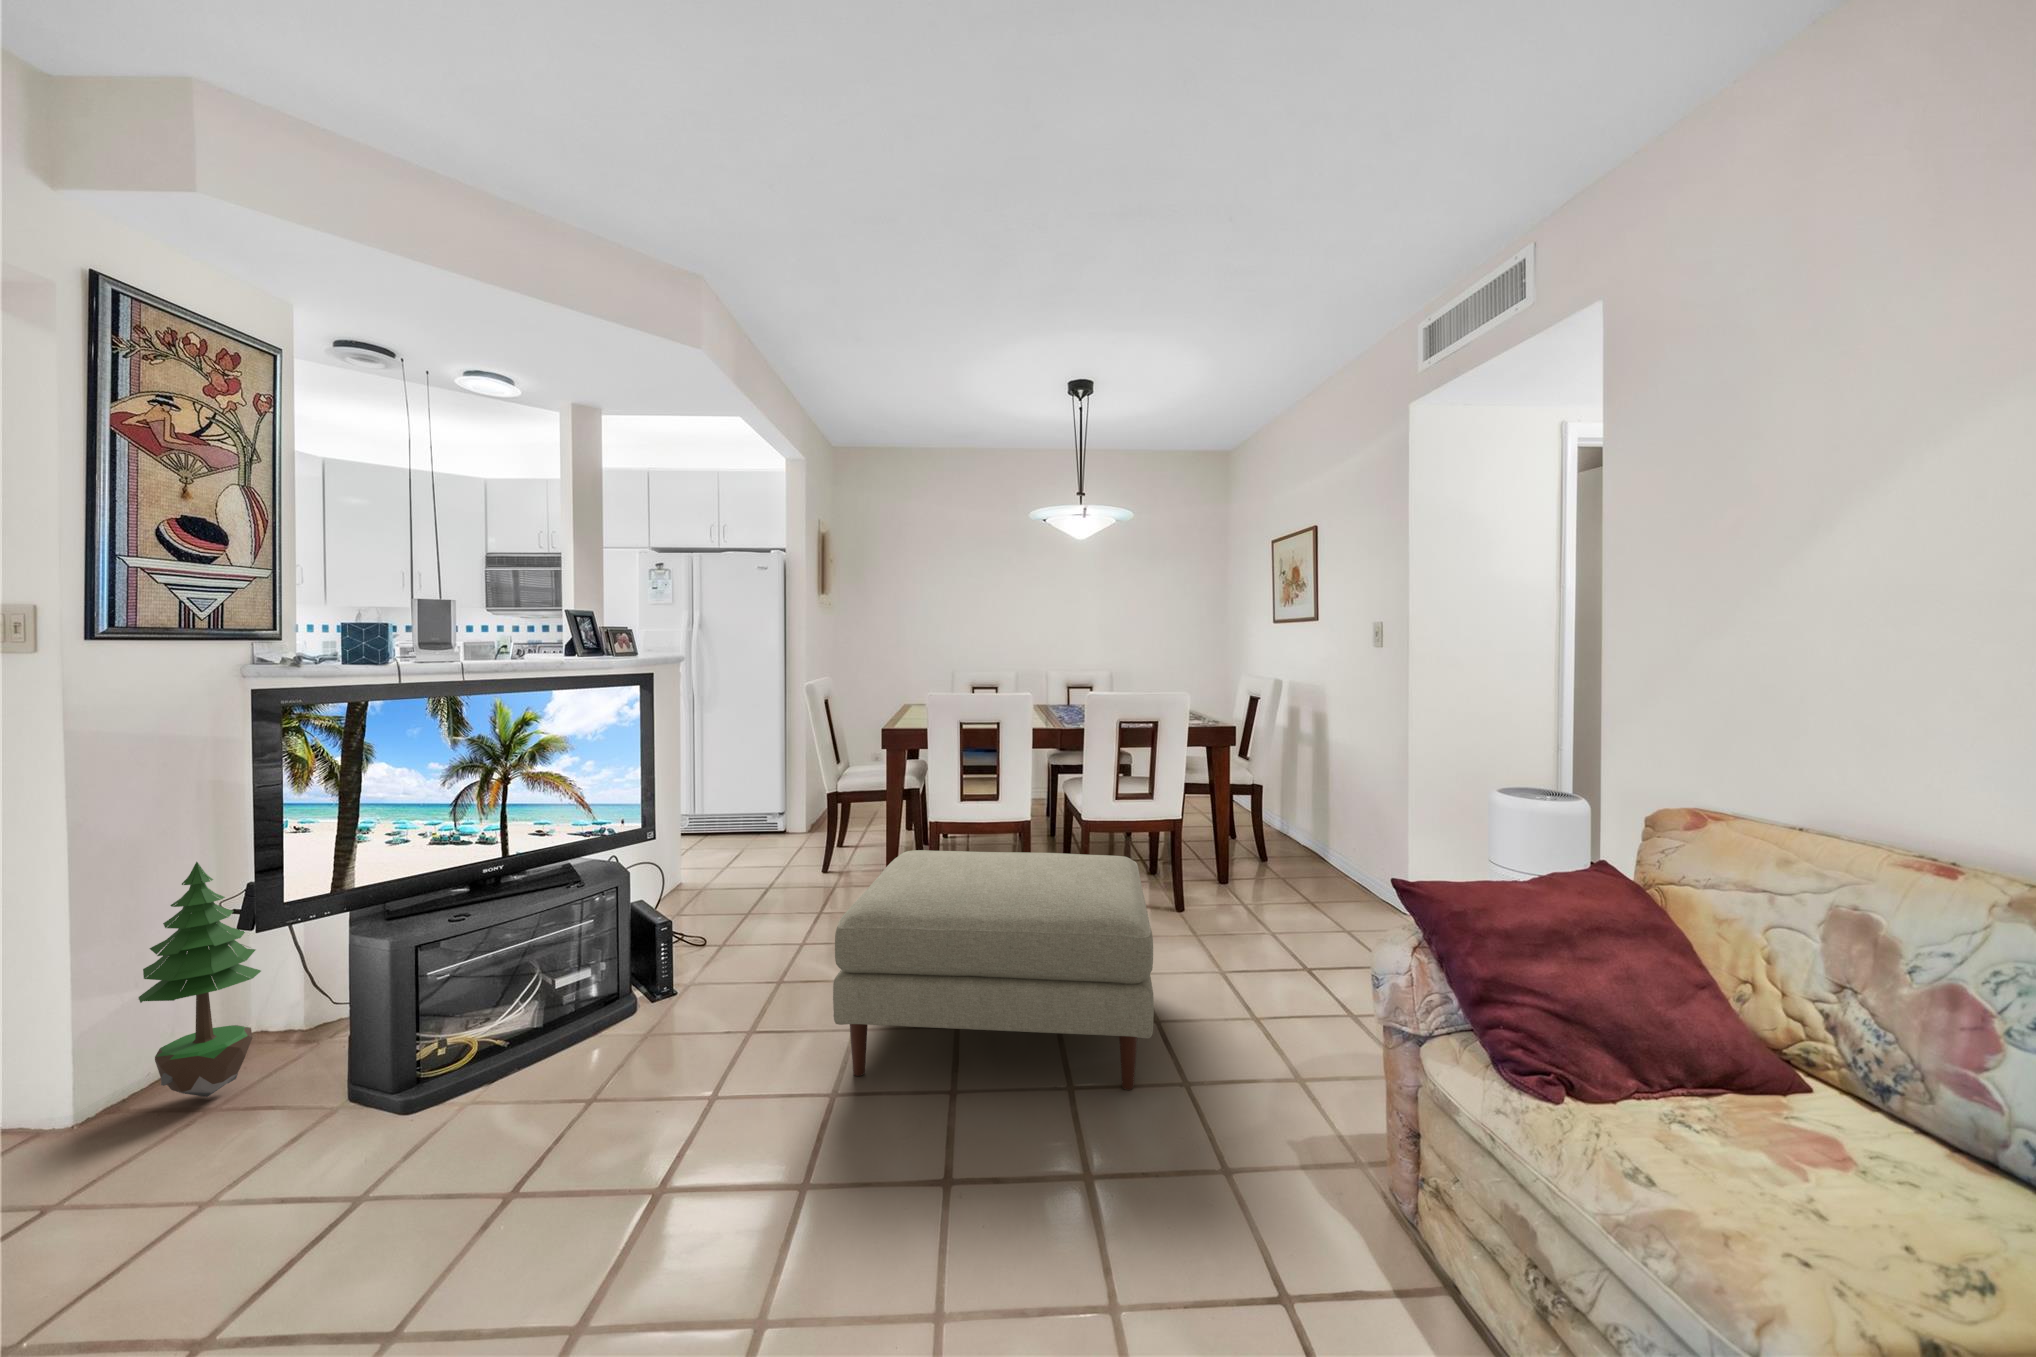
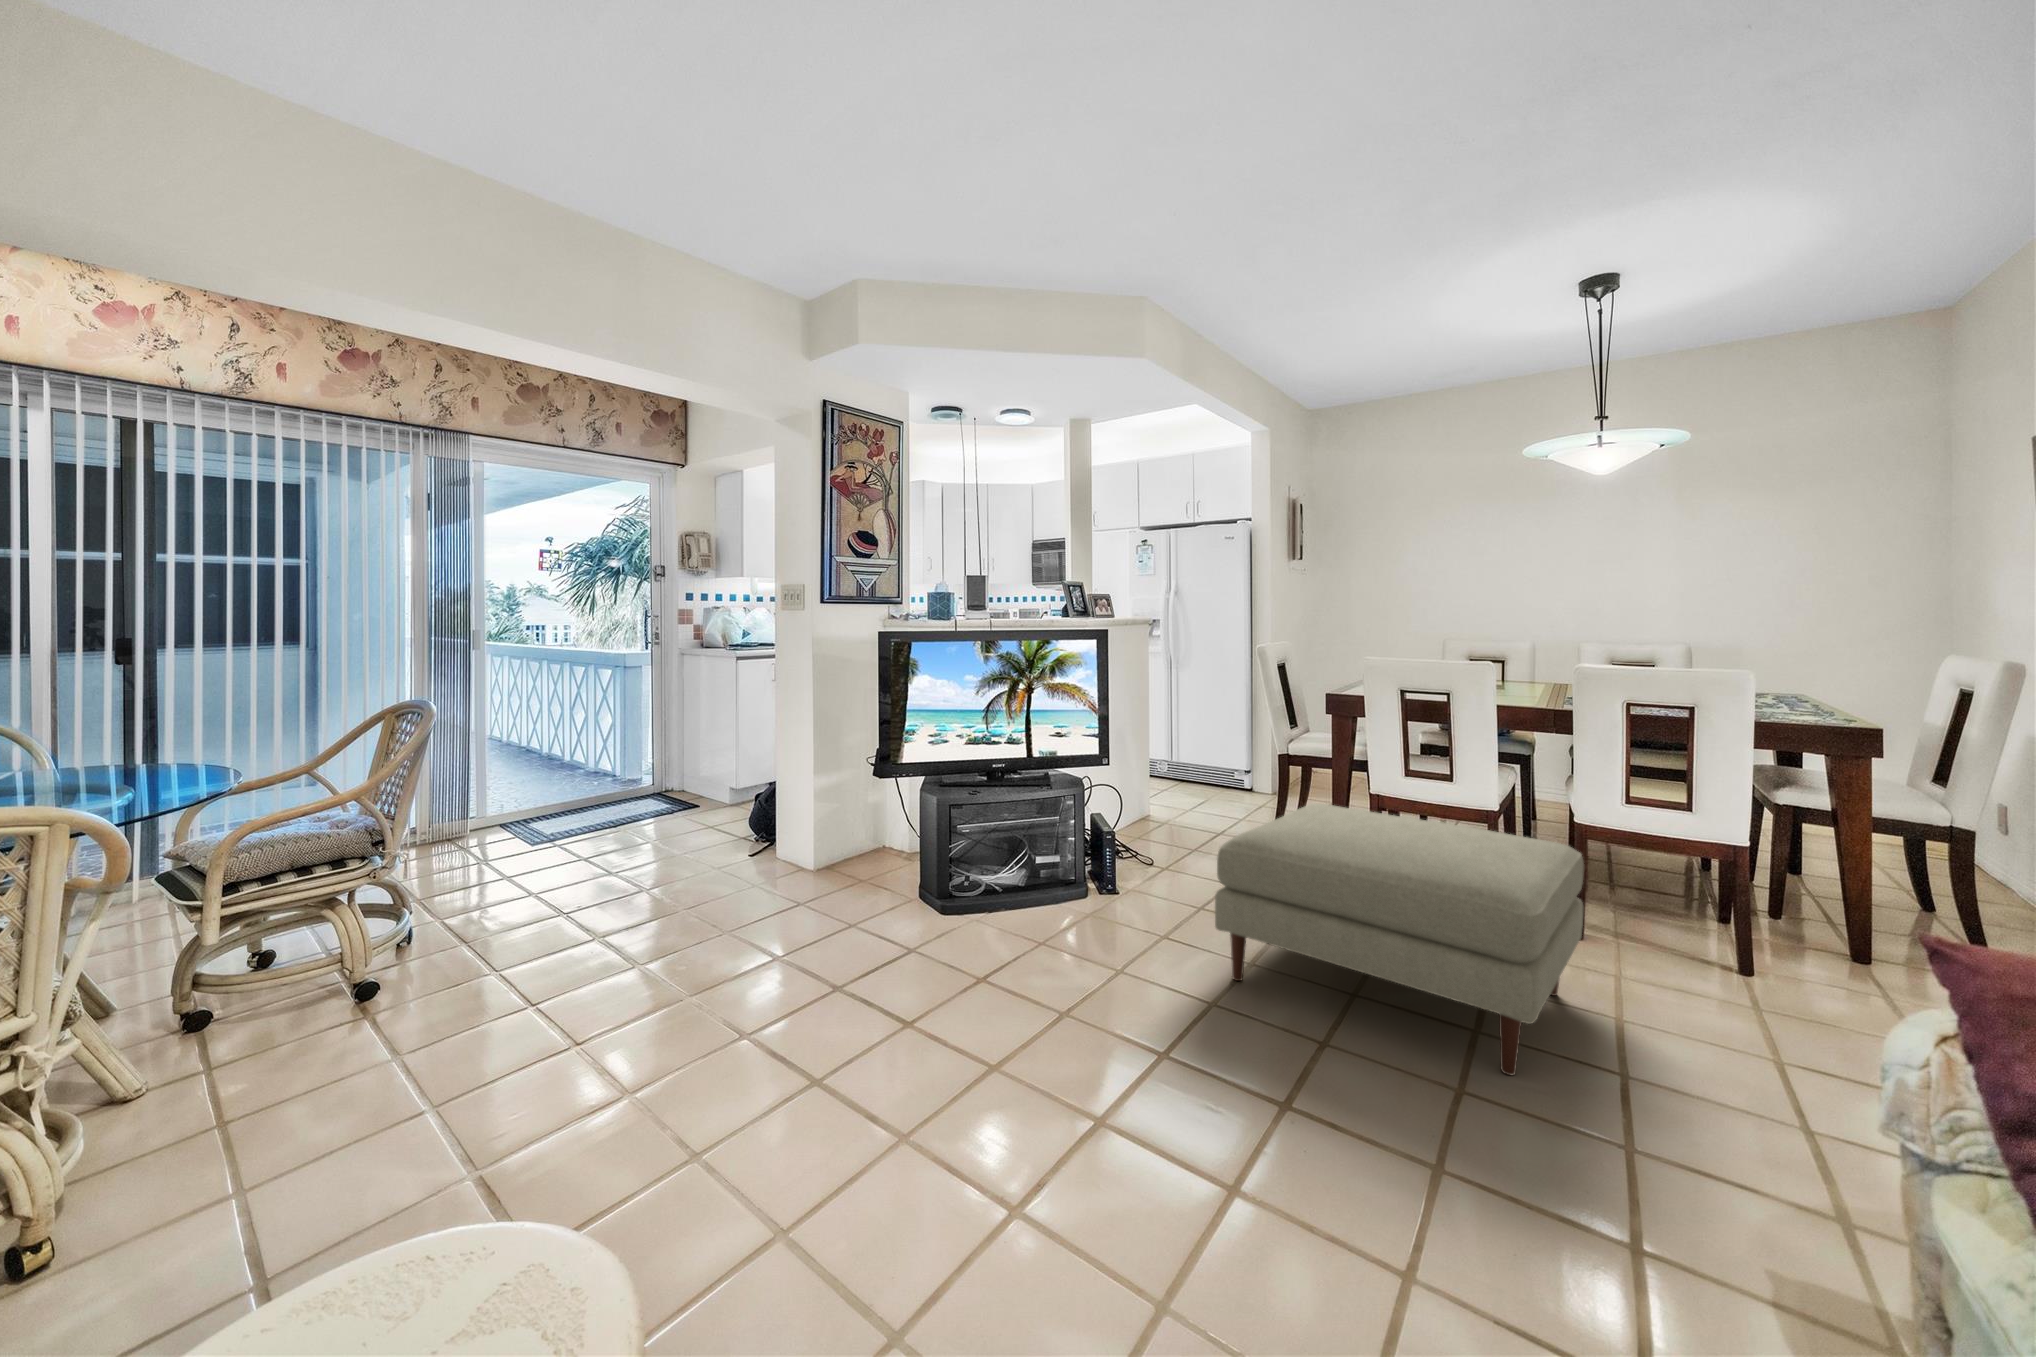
potted tree: present [139,862,261,1097] -> none [833,738,885,879]

